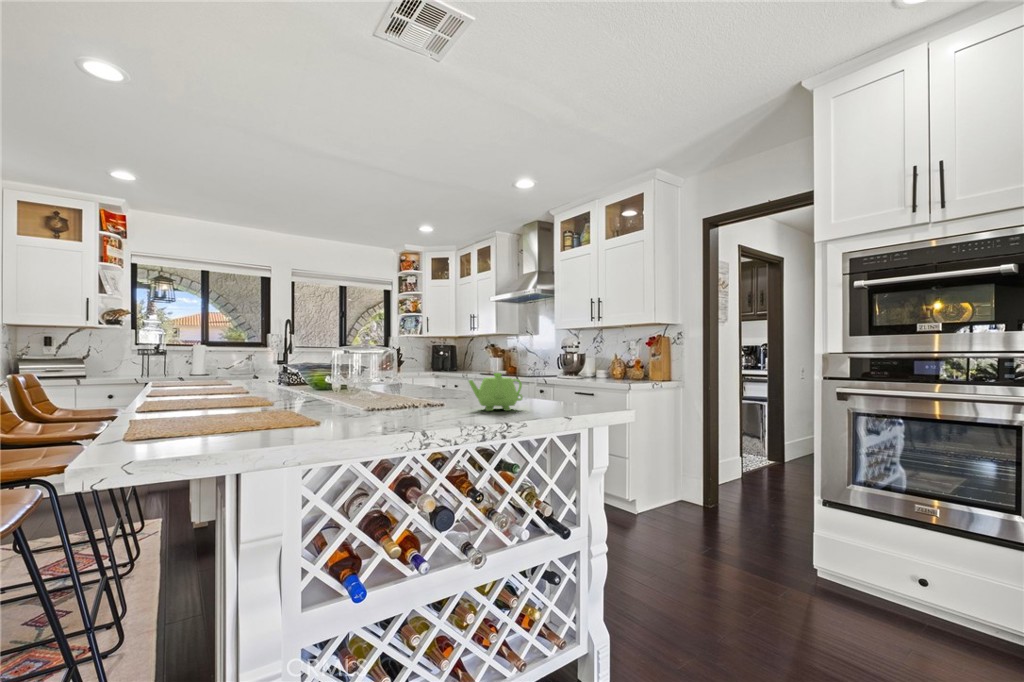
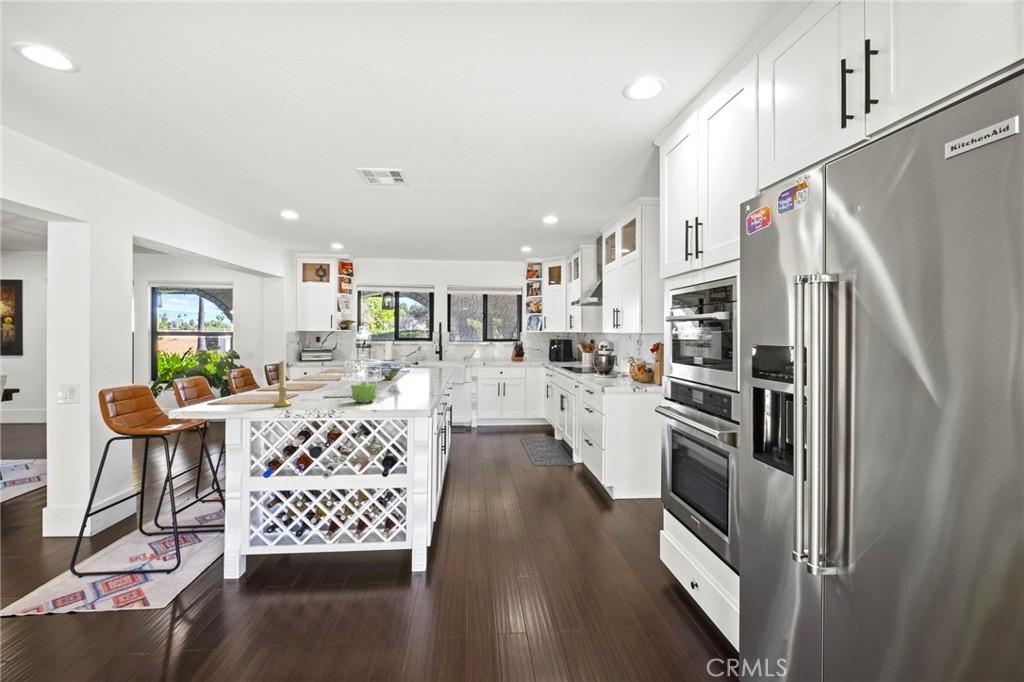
candle holder: none [360,324,396,427] -> present [274,361,291,407]

